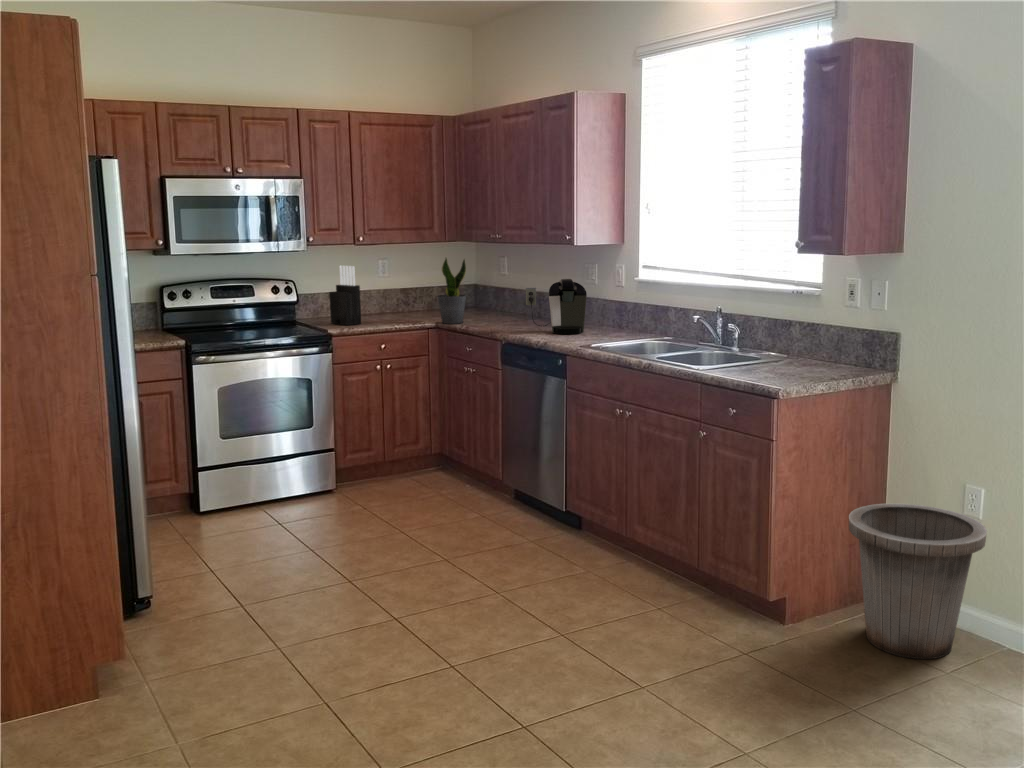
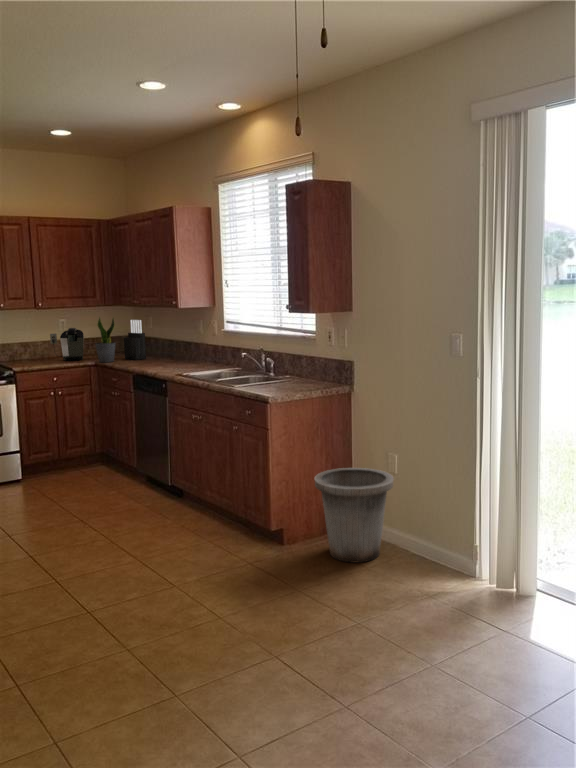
knife block: present [329,266,361,325] -> present [124,320,146,360]
coffee maker: present [526,279,587,334] -> present [50,328,84,361]

